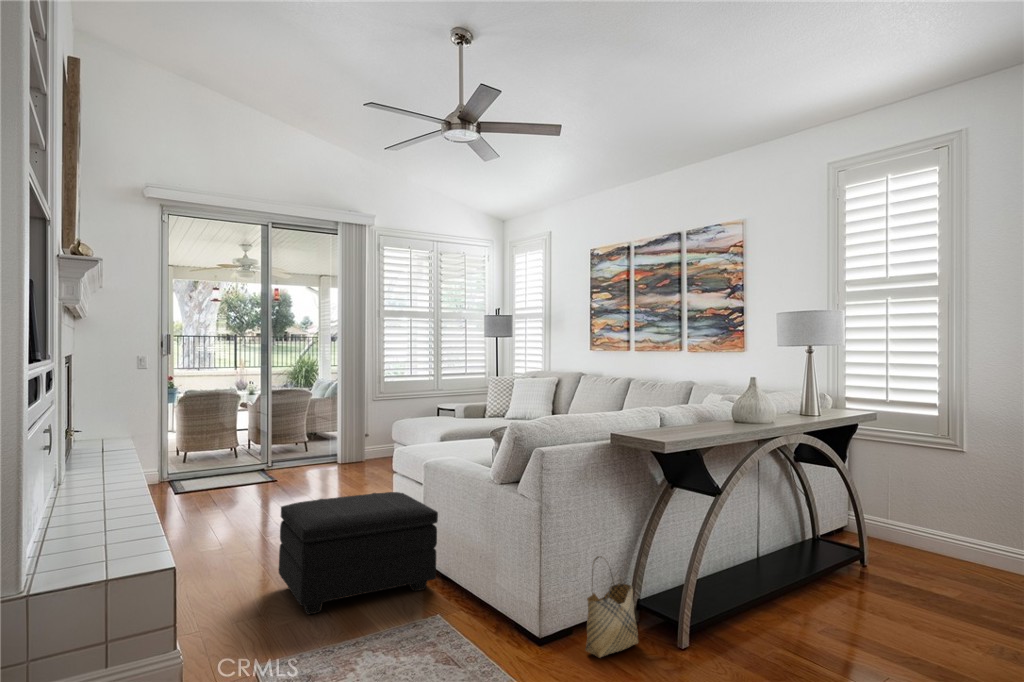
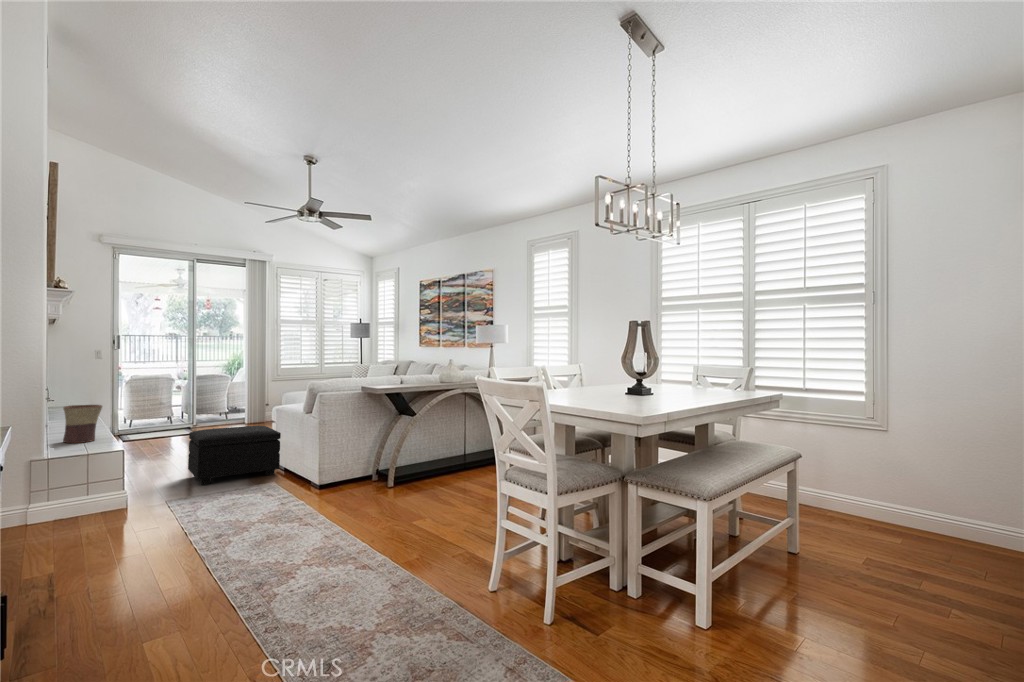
flower pot: none [56,470,132,557] -> present [63,405,102,443]
woven basket: present [585,556,638,658] -> none [341,446,370,490]

